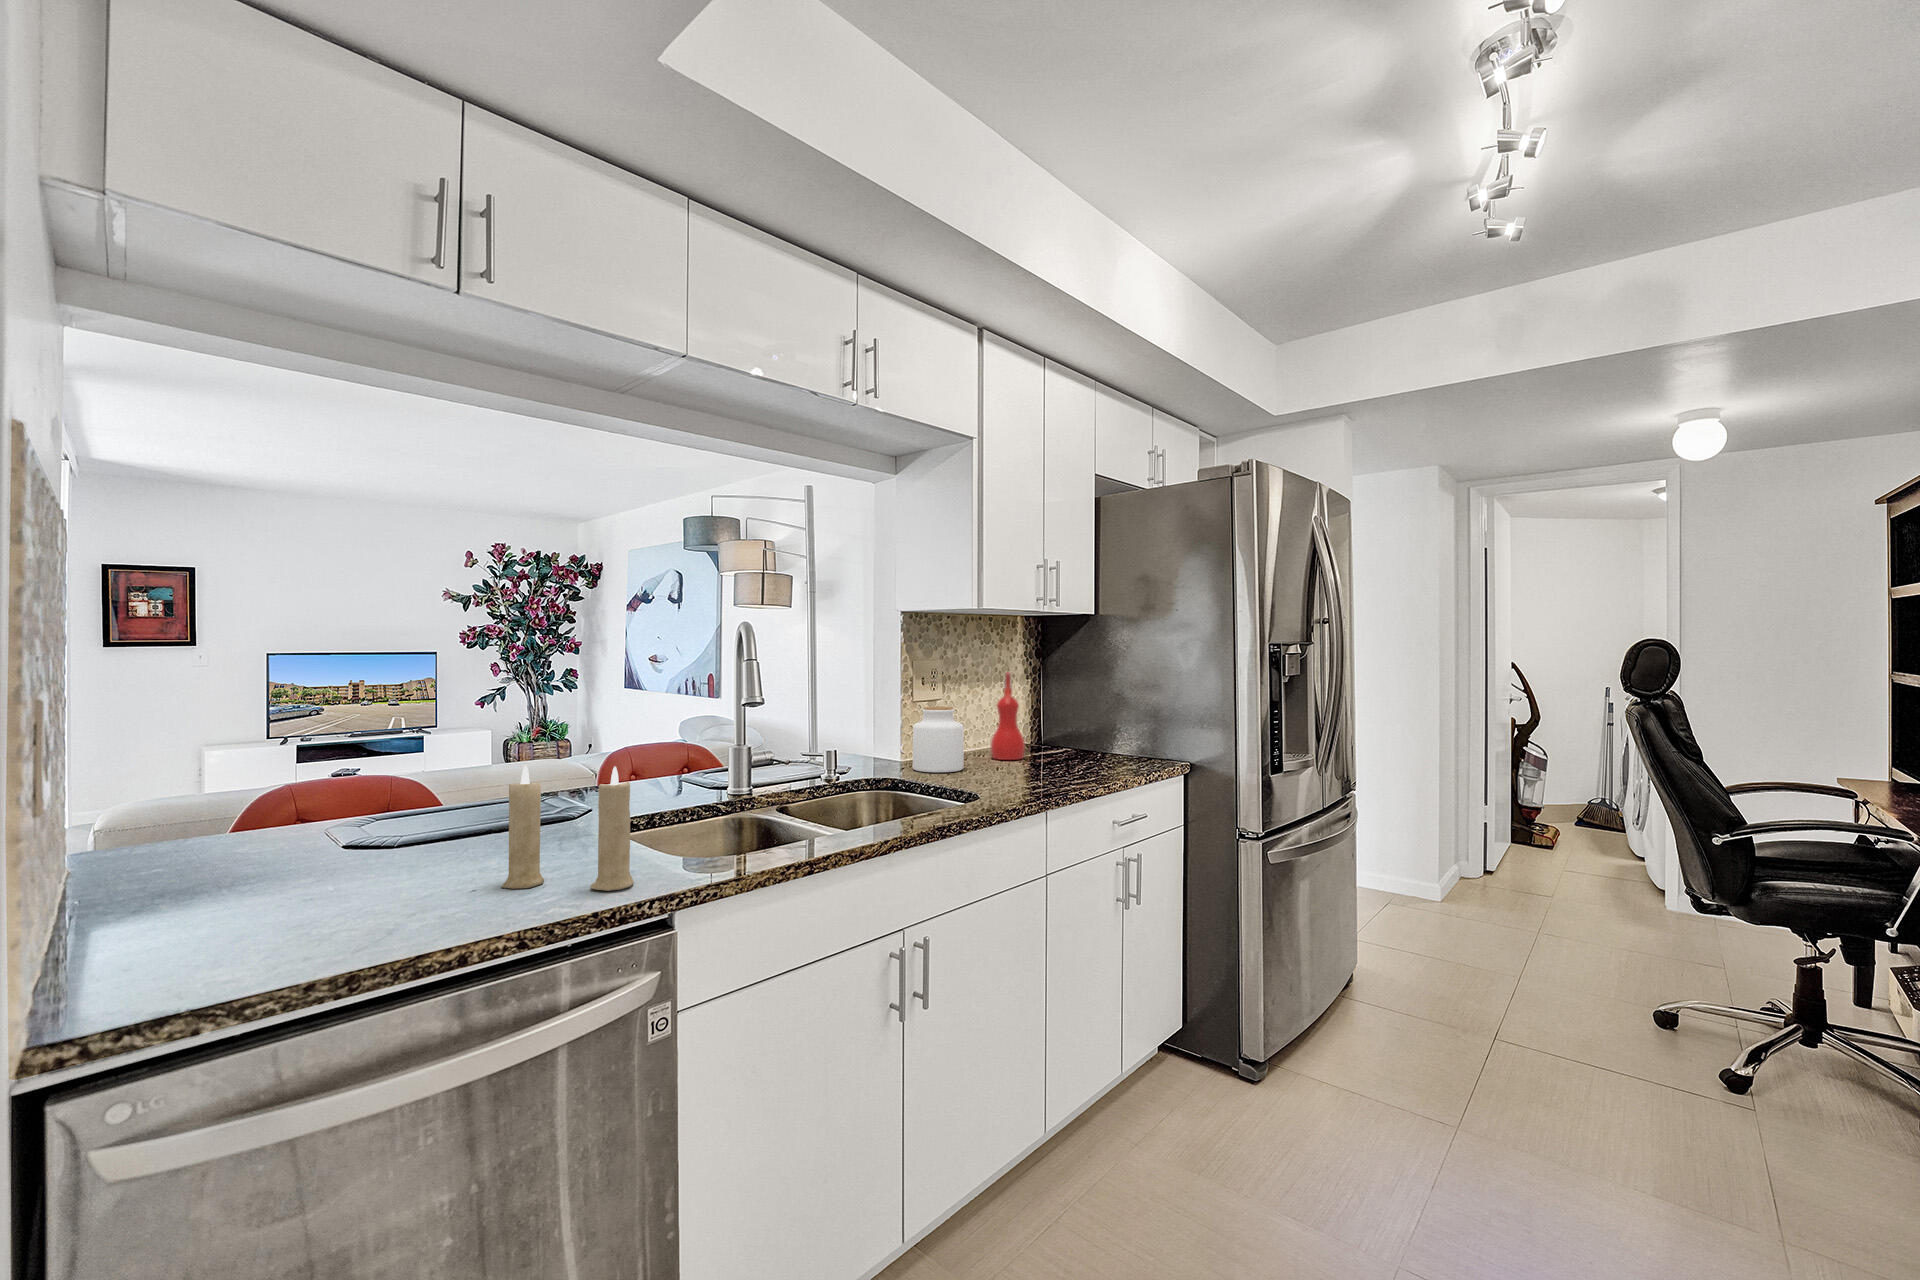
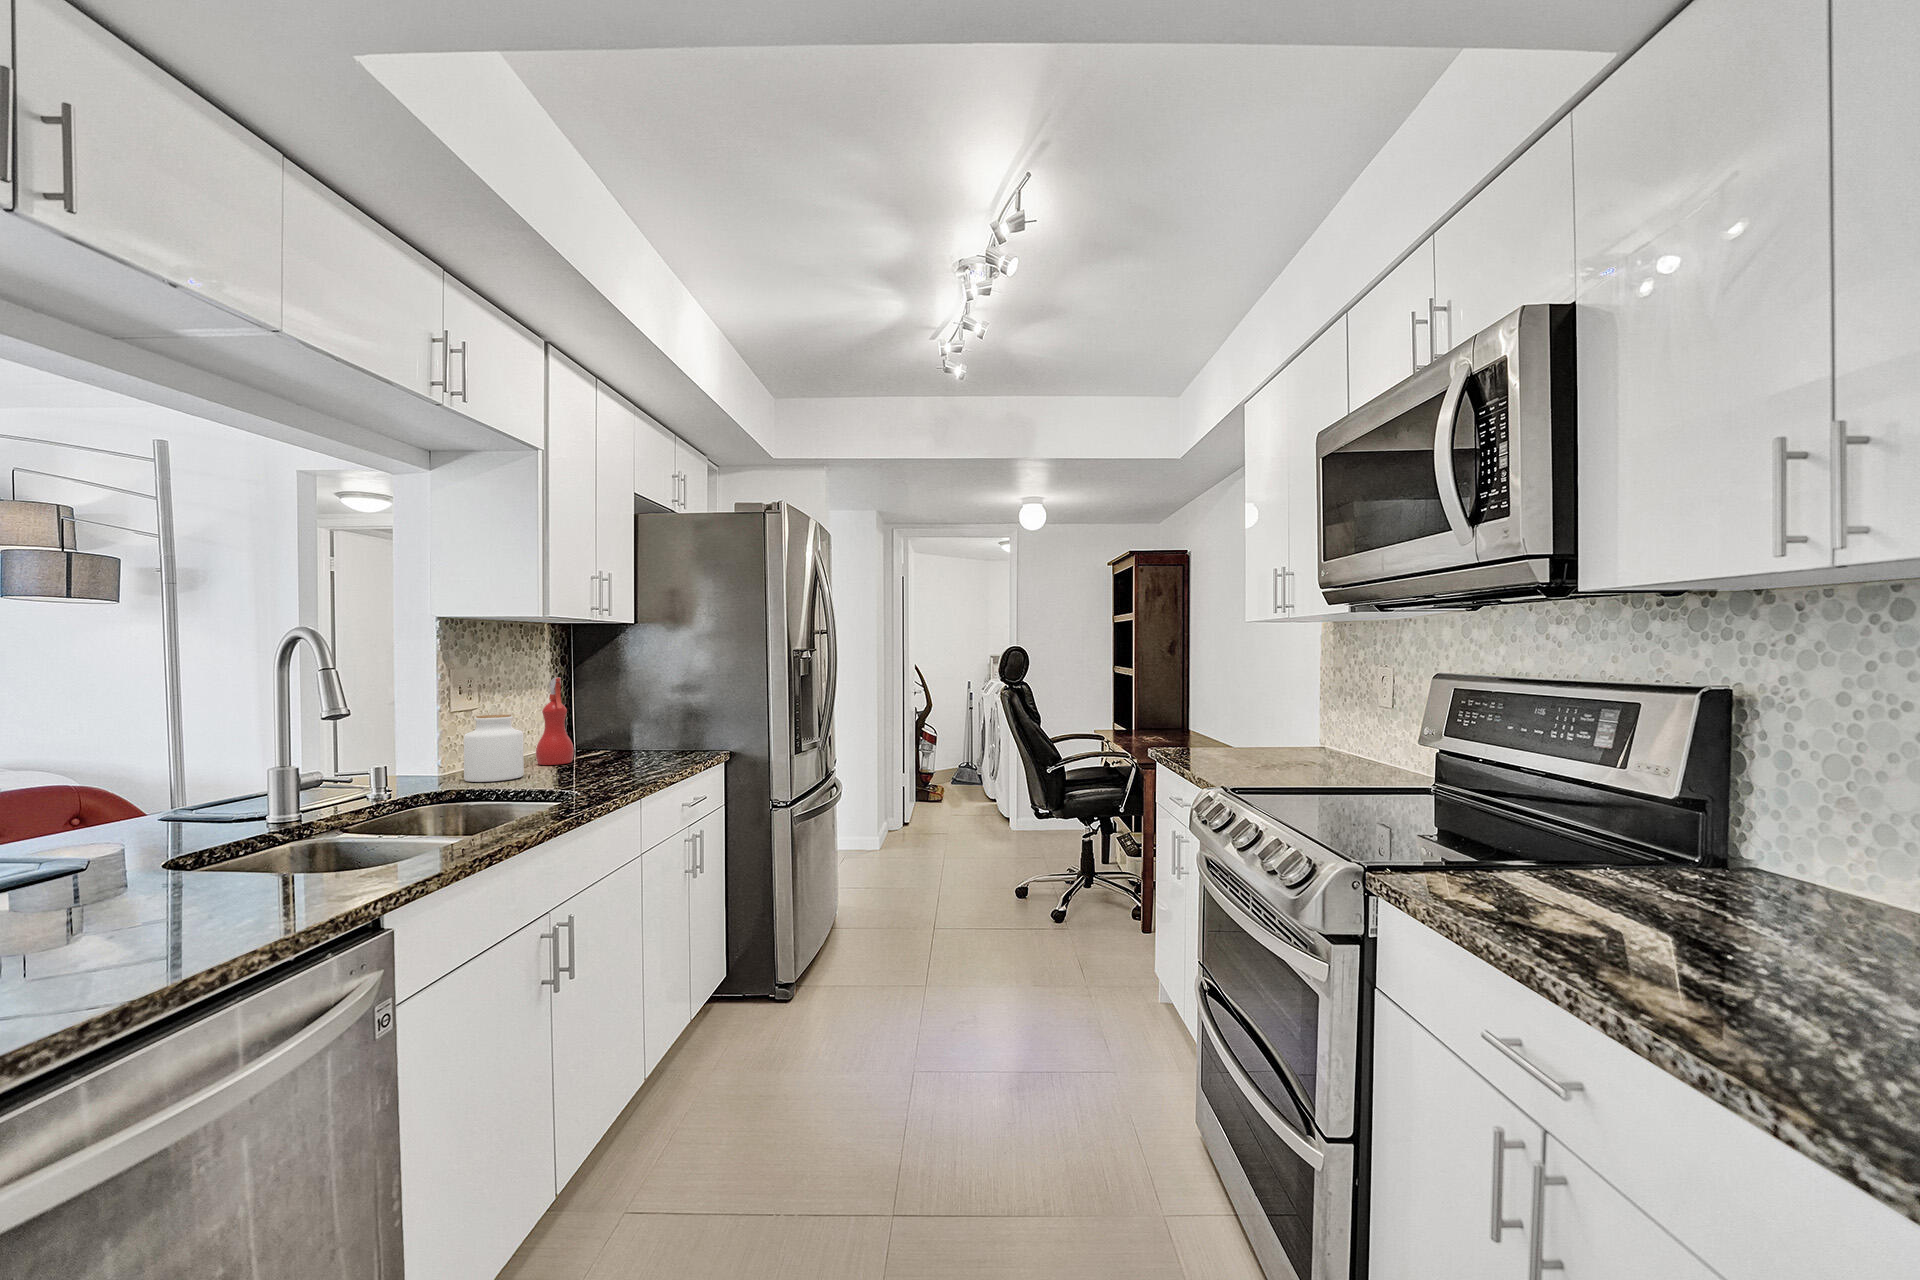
candle: present [501,766,634,891] -> none [138,773,327,929]

